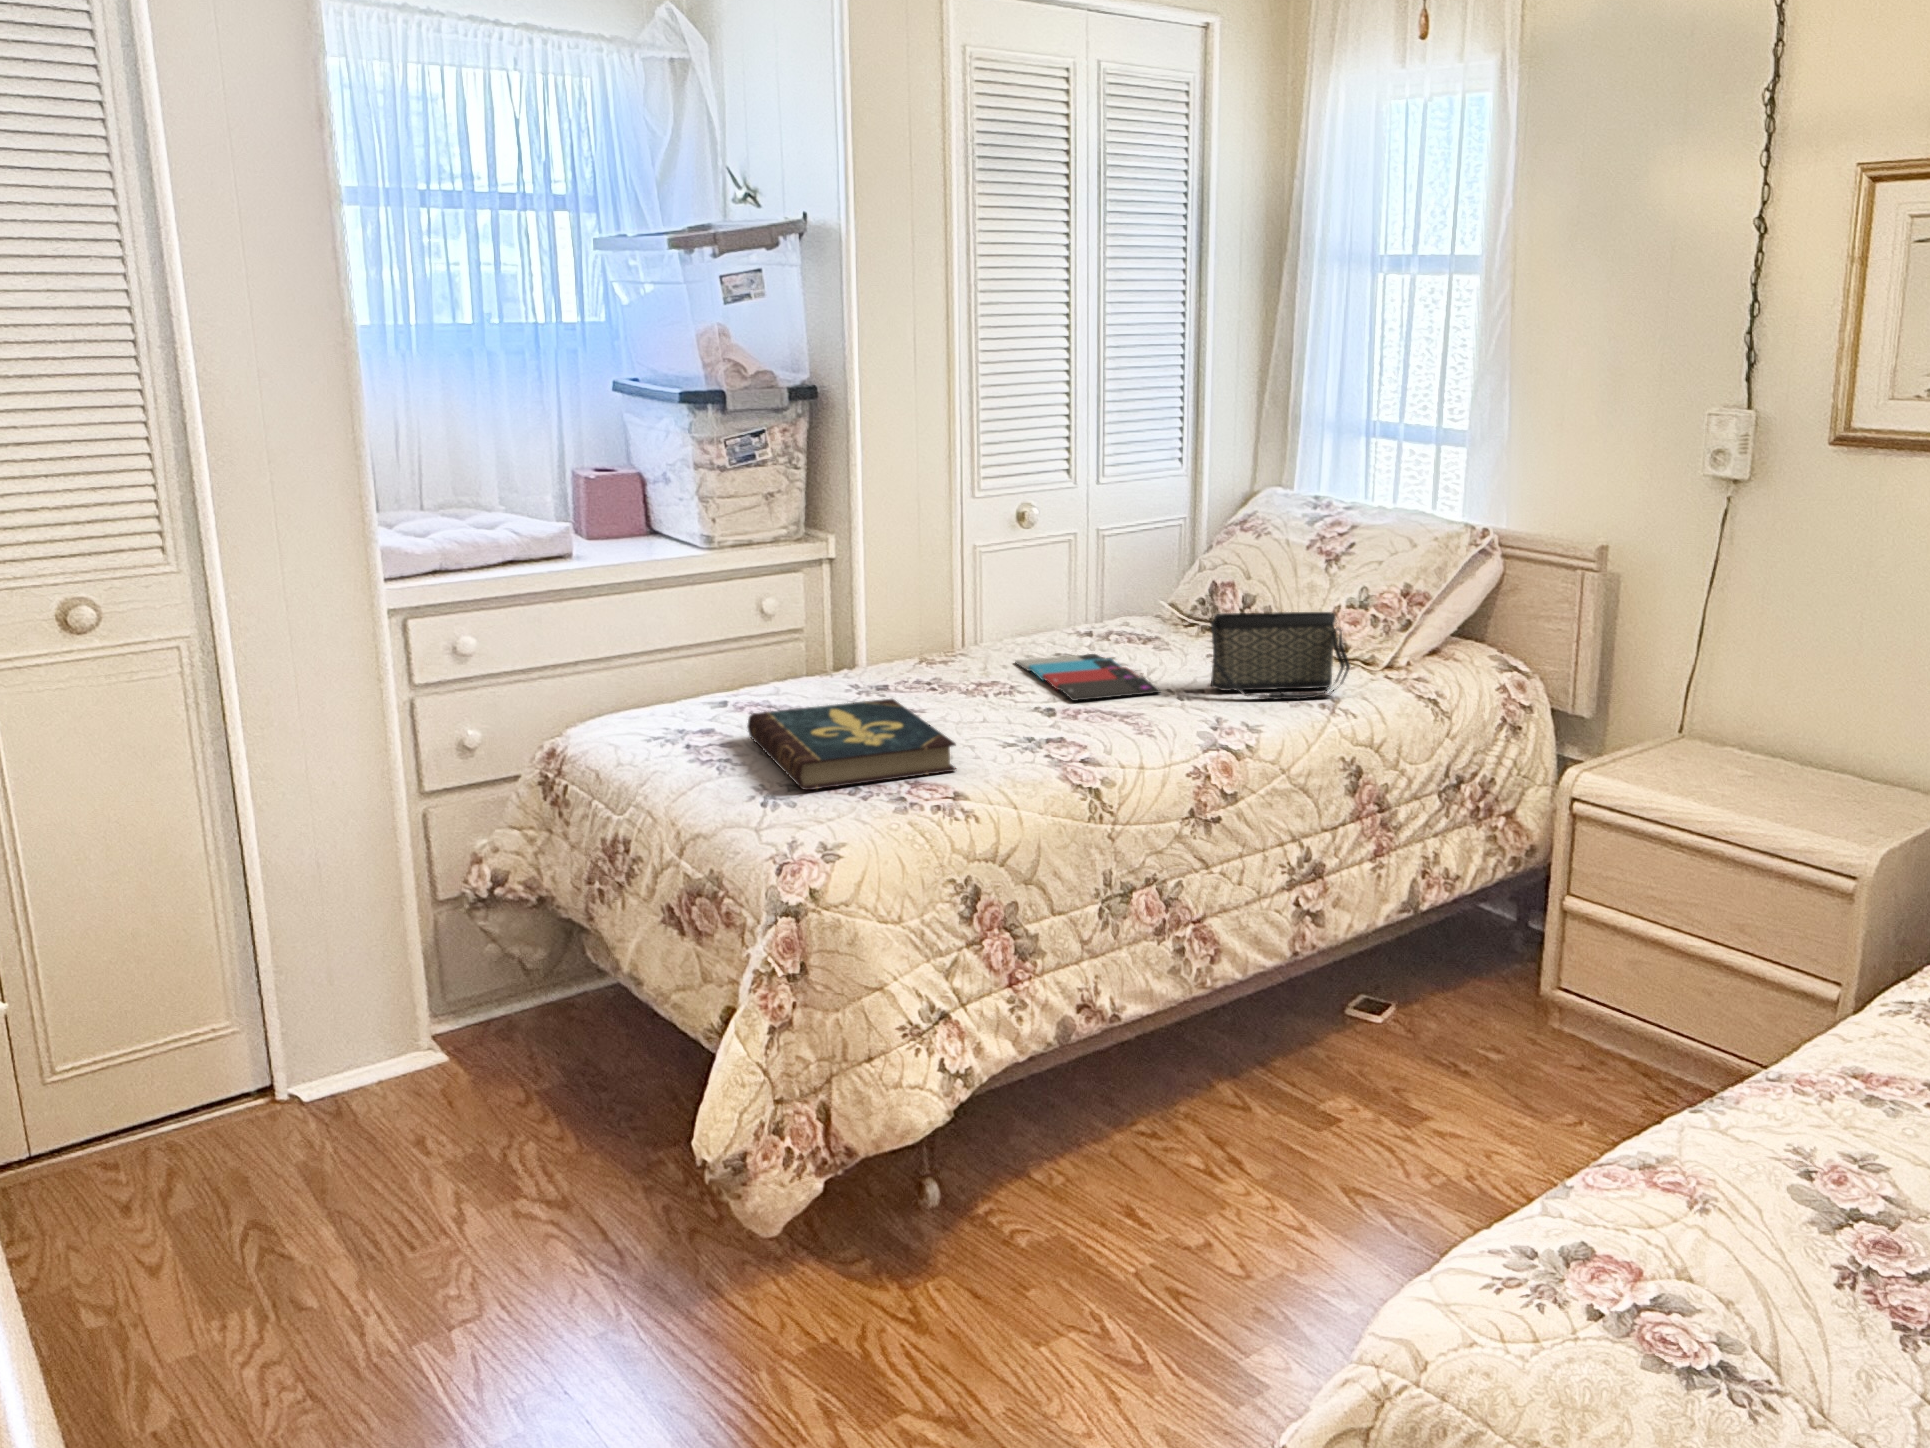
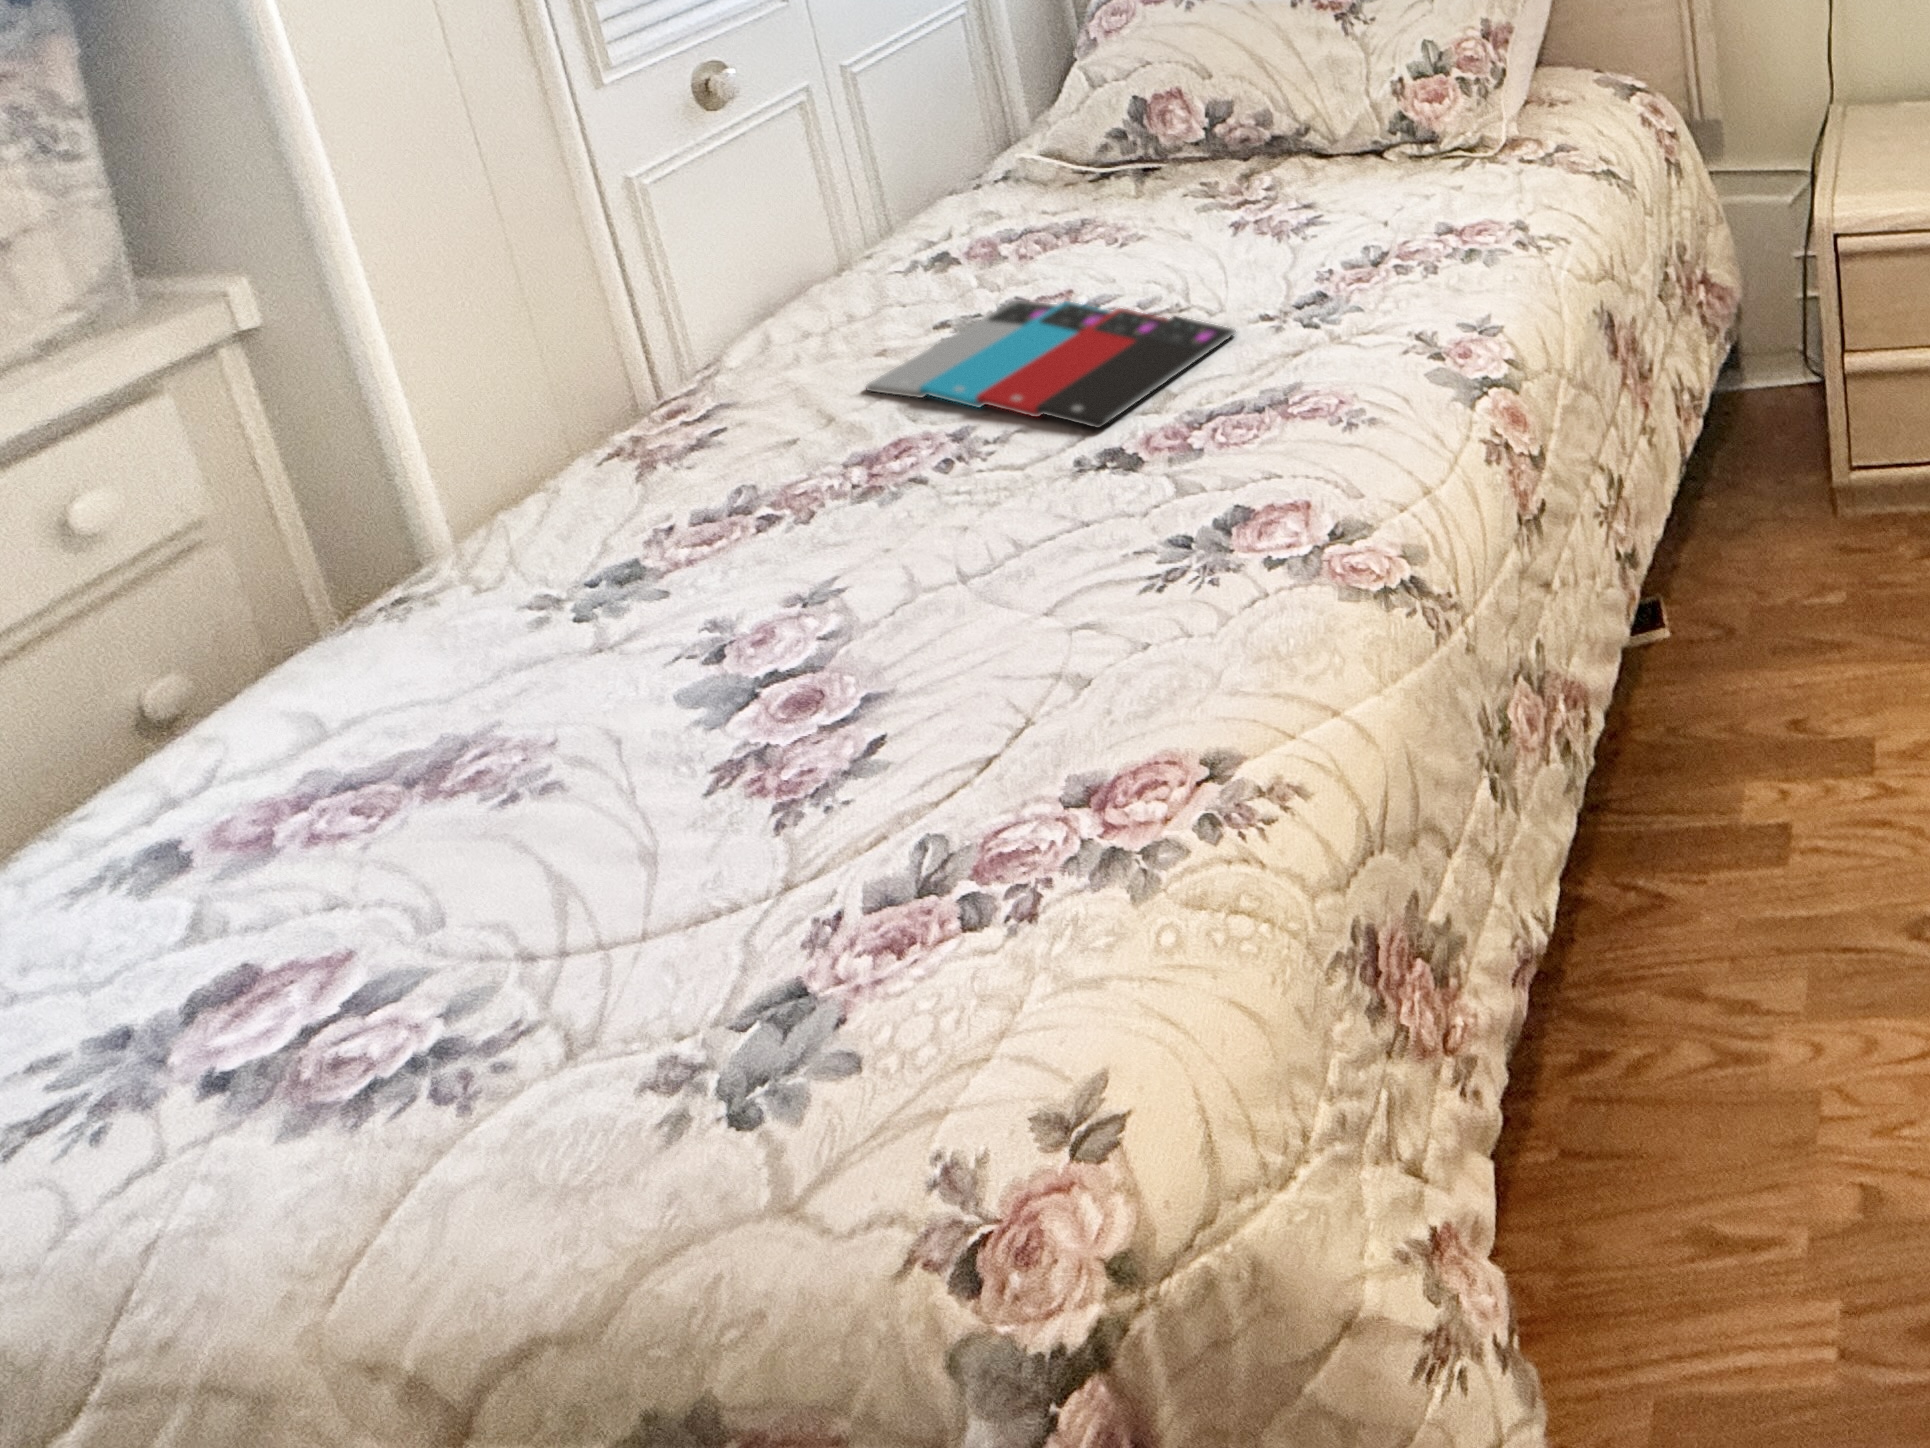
handbag: present [1211,612,1350,699] -> none [1284,102,1511,285]
book: present [747,699,956,790] -> none [298,647,1056,1087]

